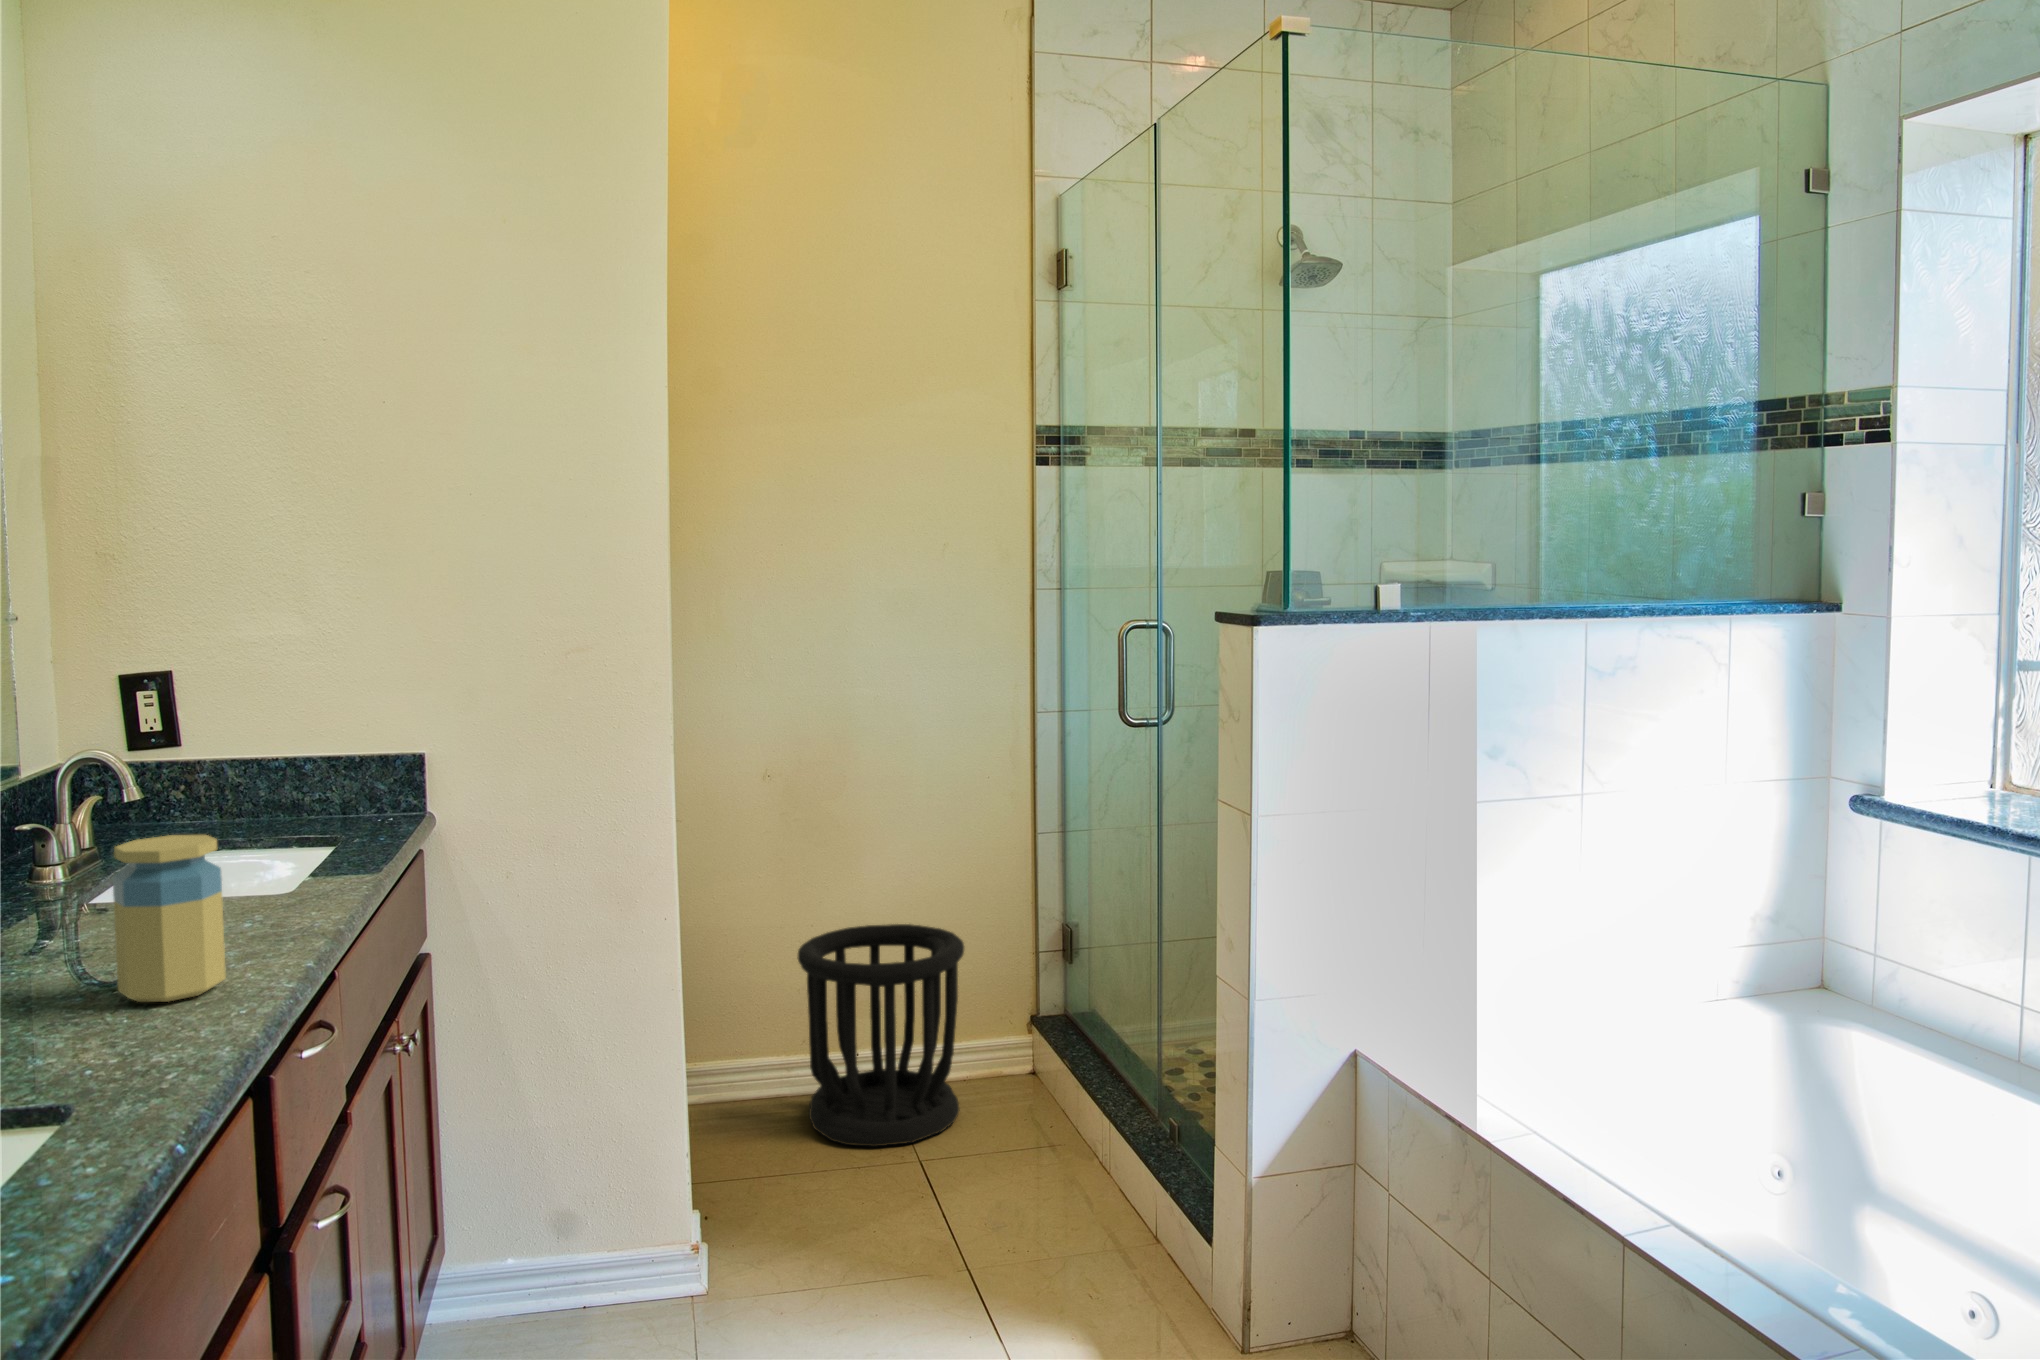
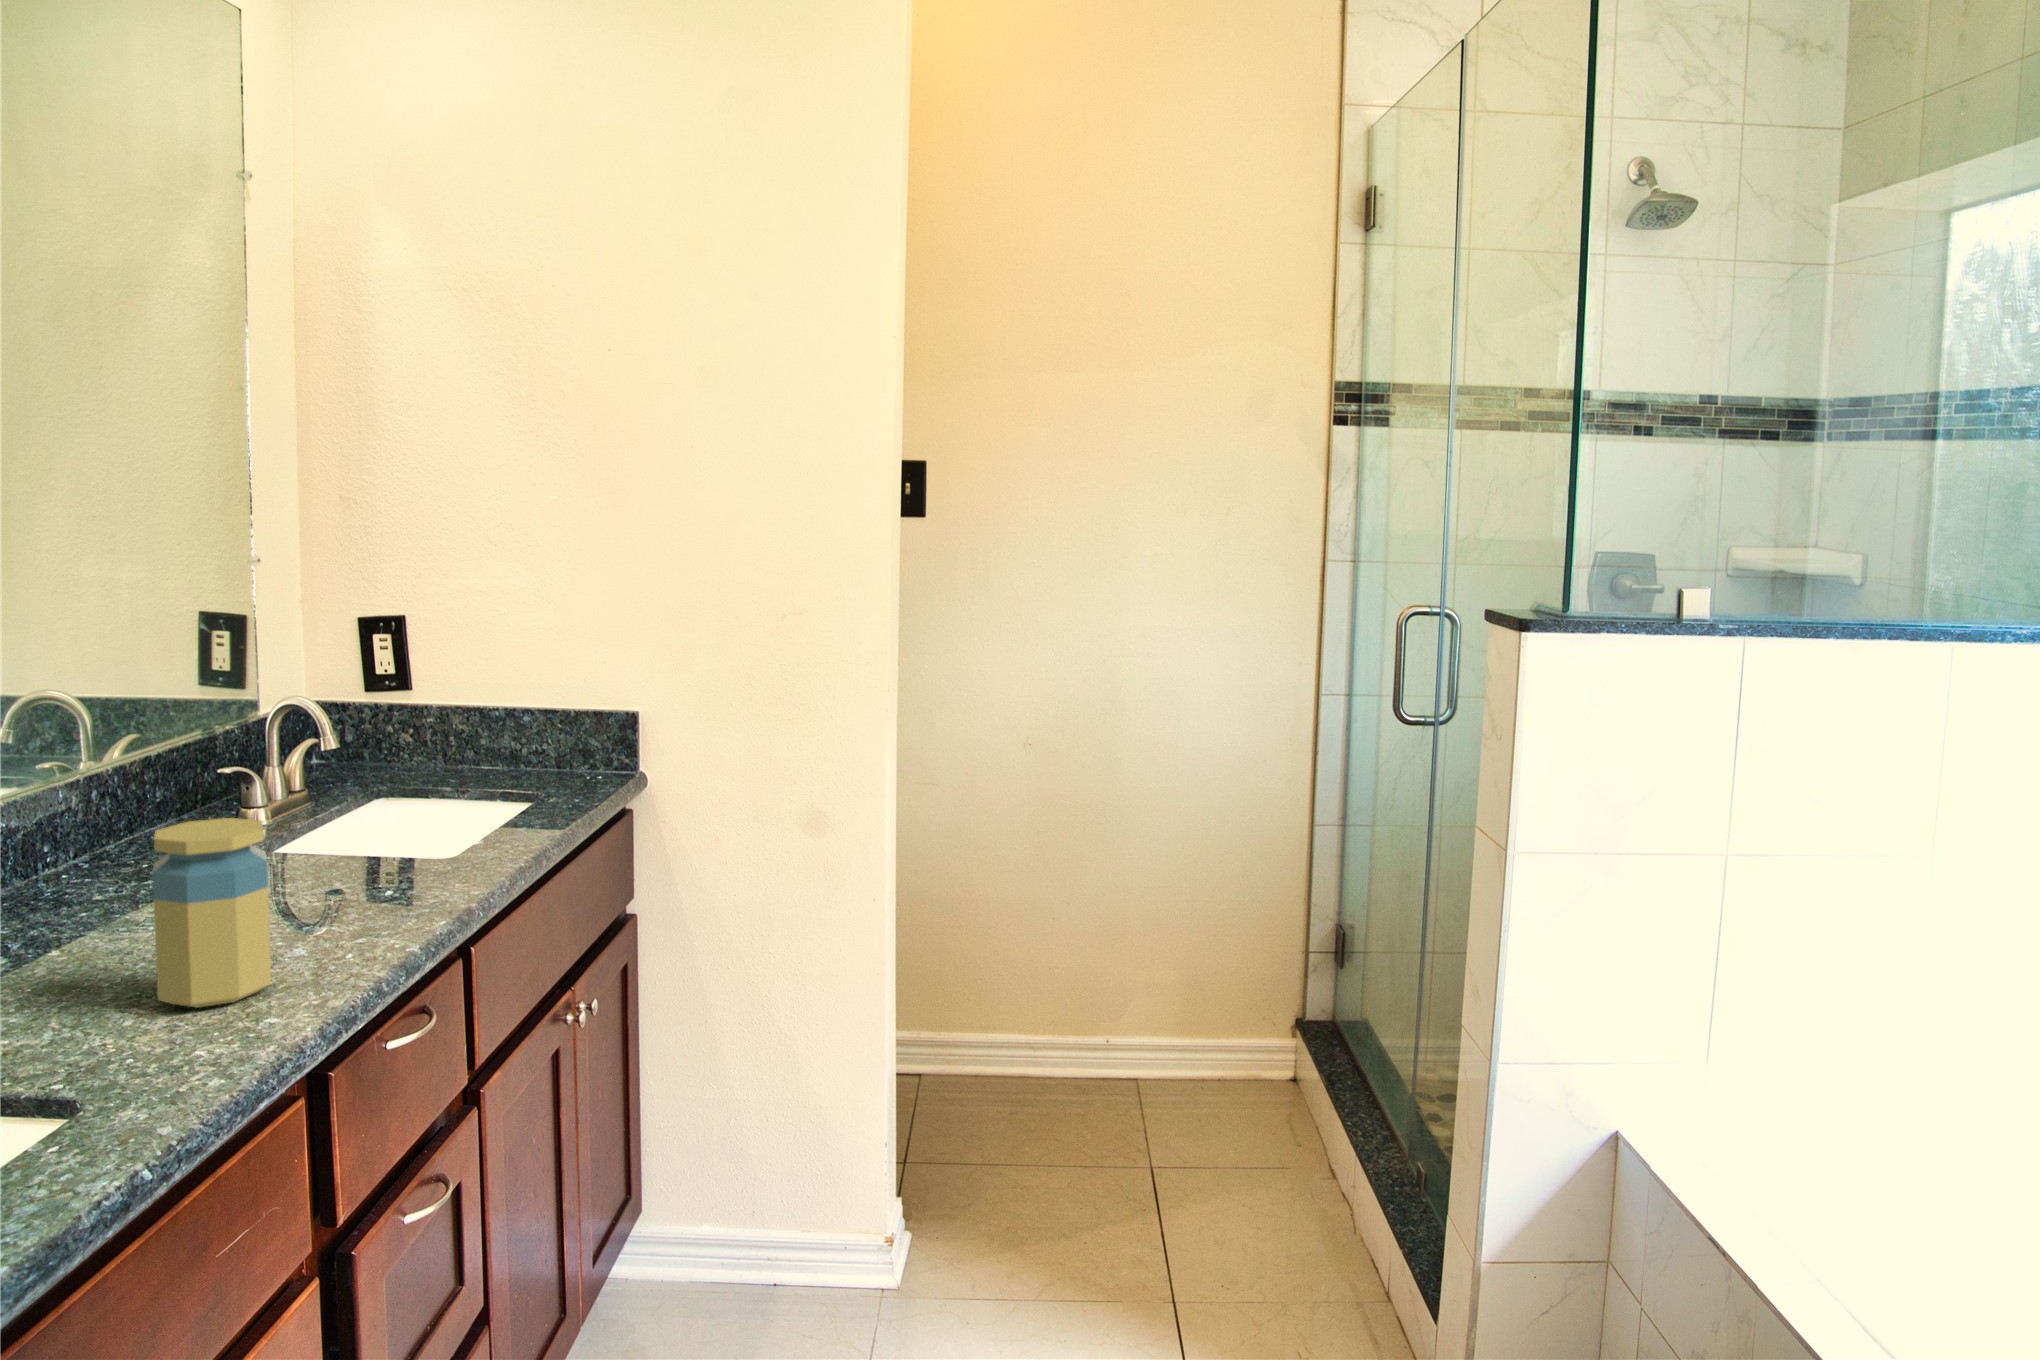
wastebasket: present [797,924,964,1147] -> none [1042,908,1218,1148]

